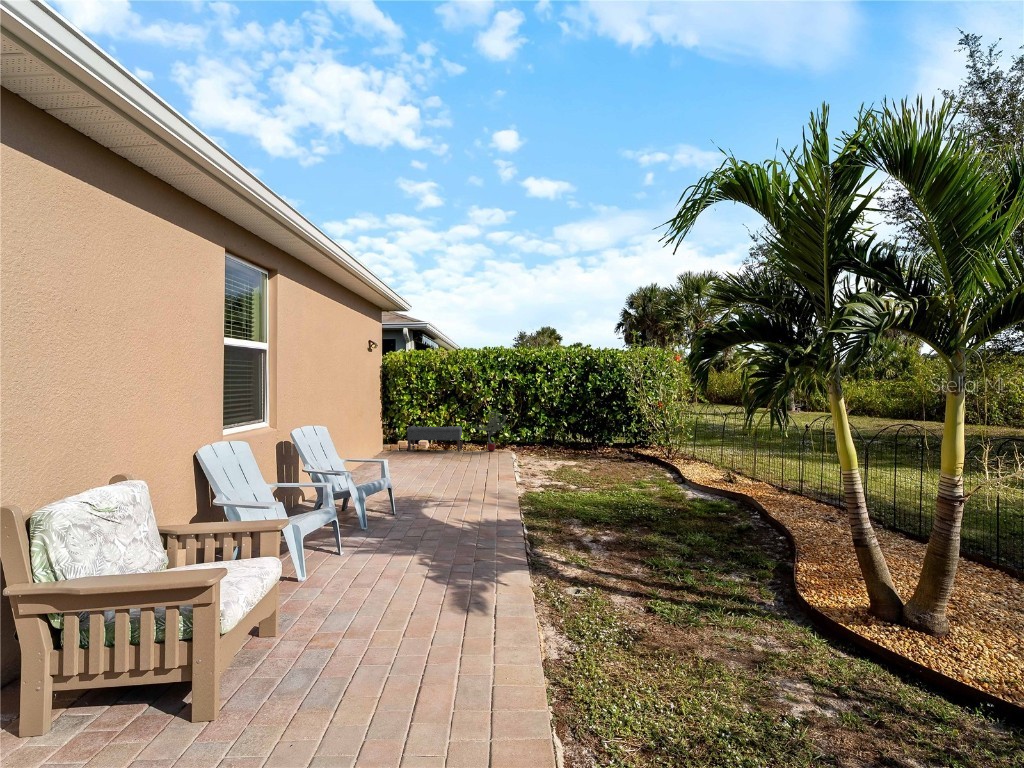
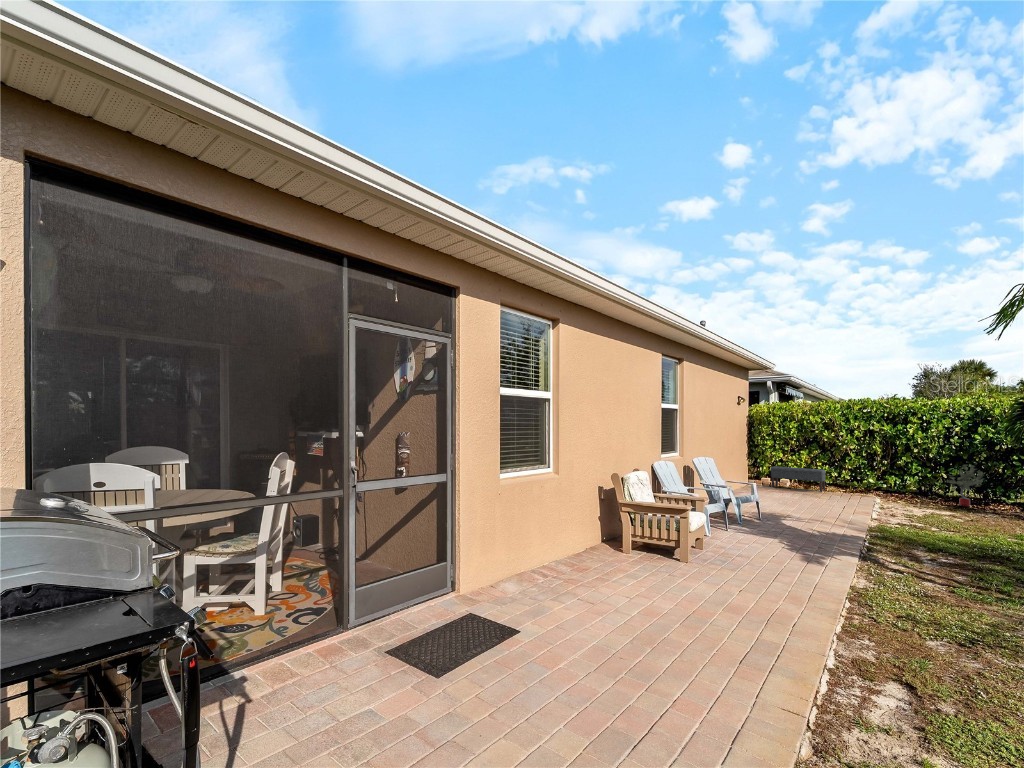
potted tree: present [477,411,506,451] -> present [947,465,983,507]

